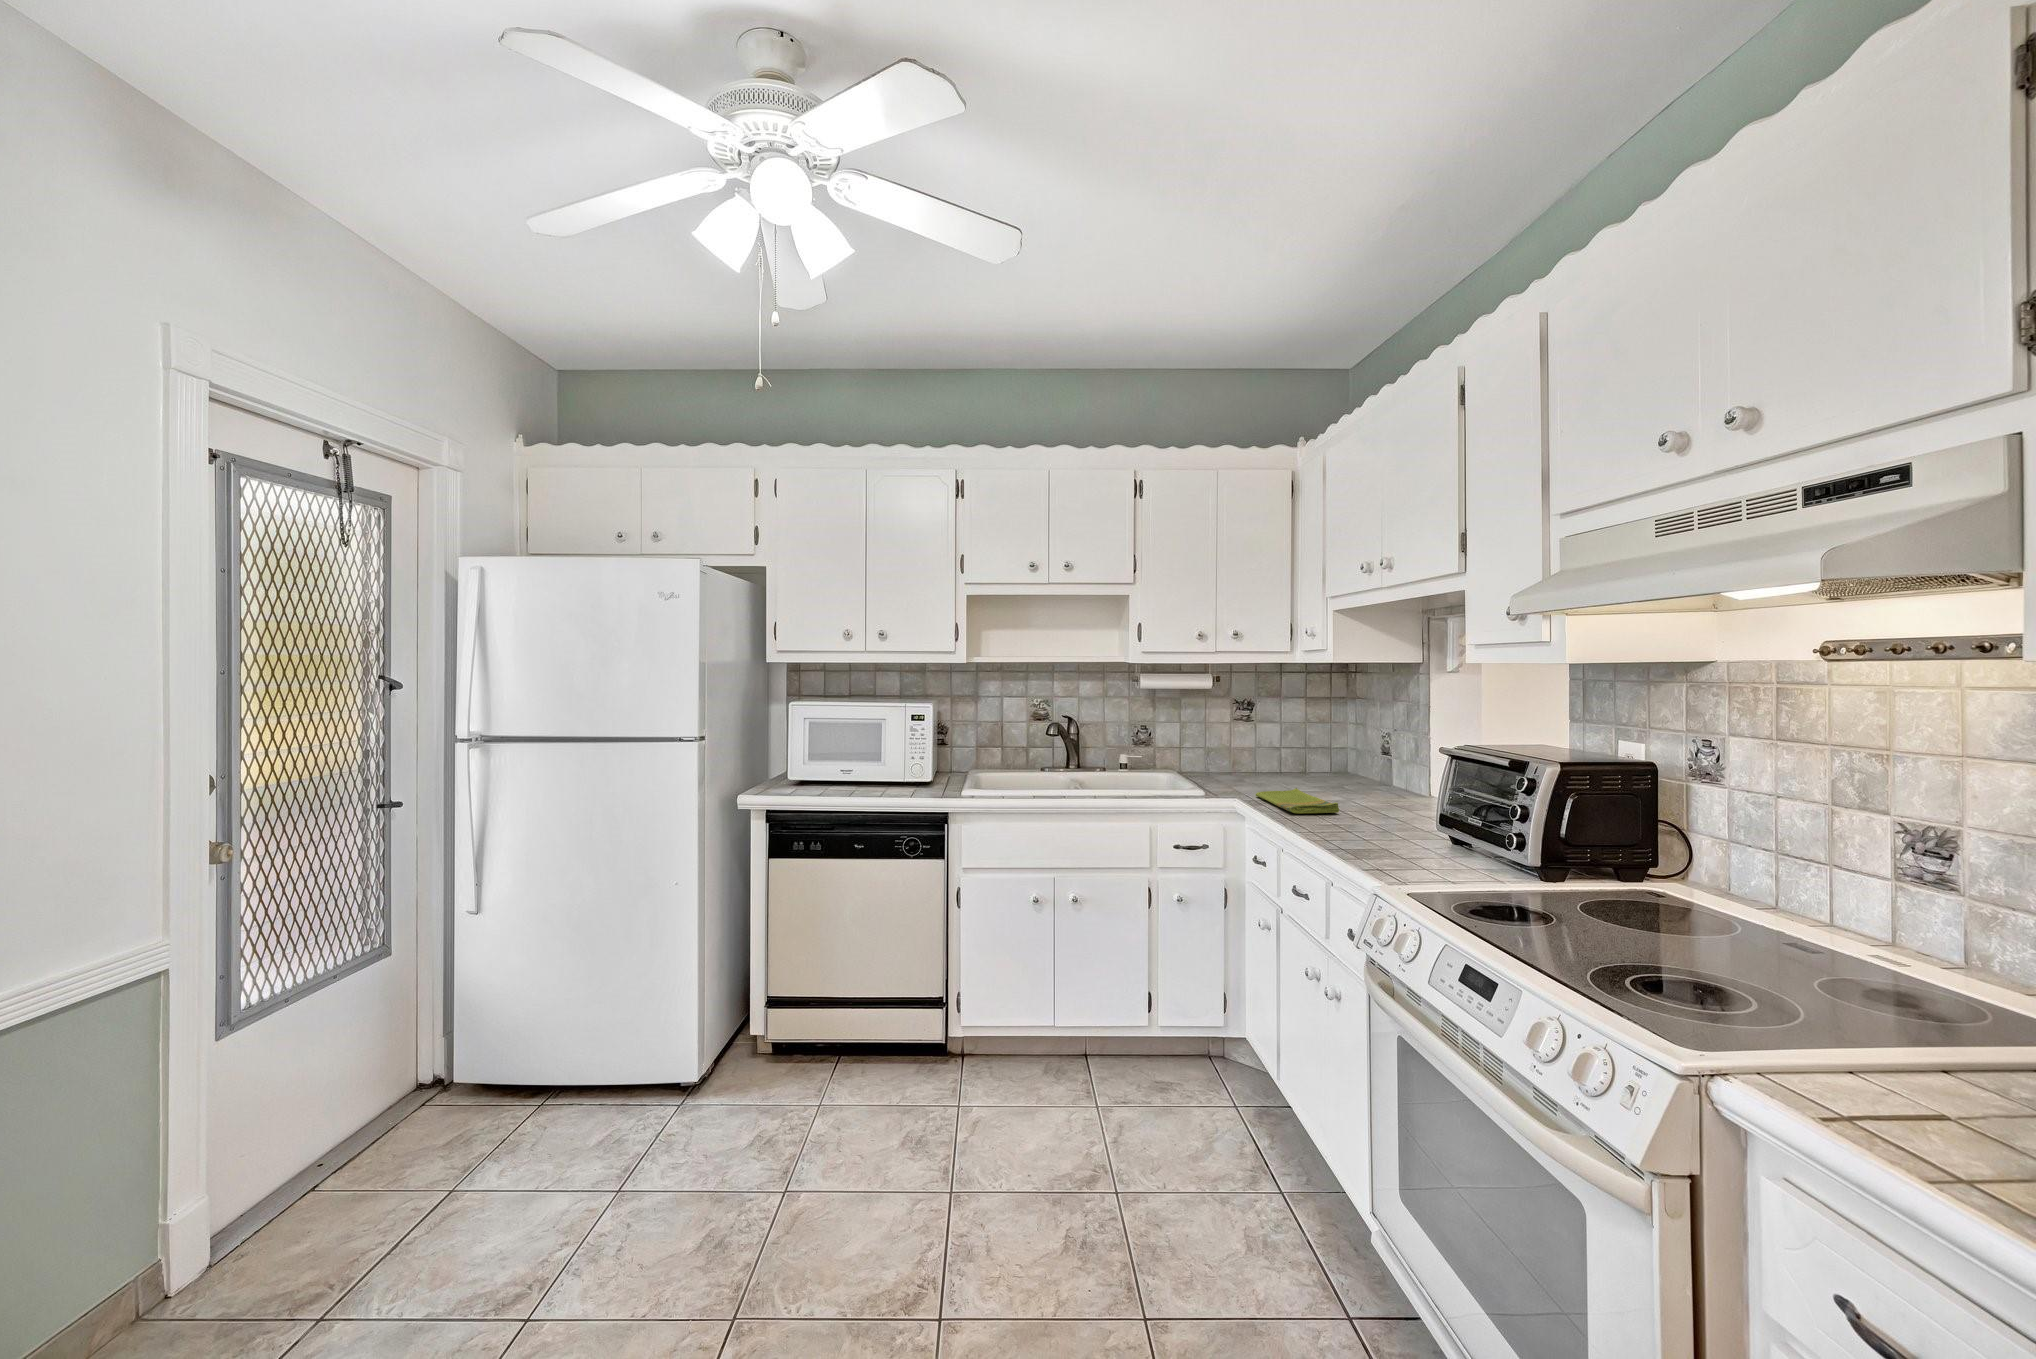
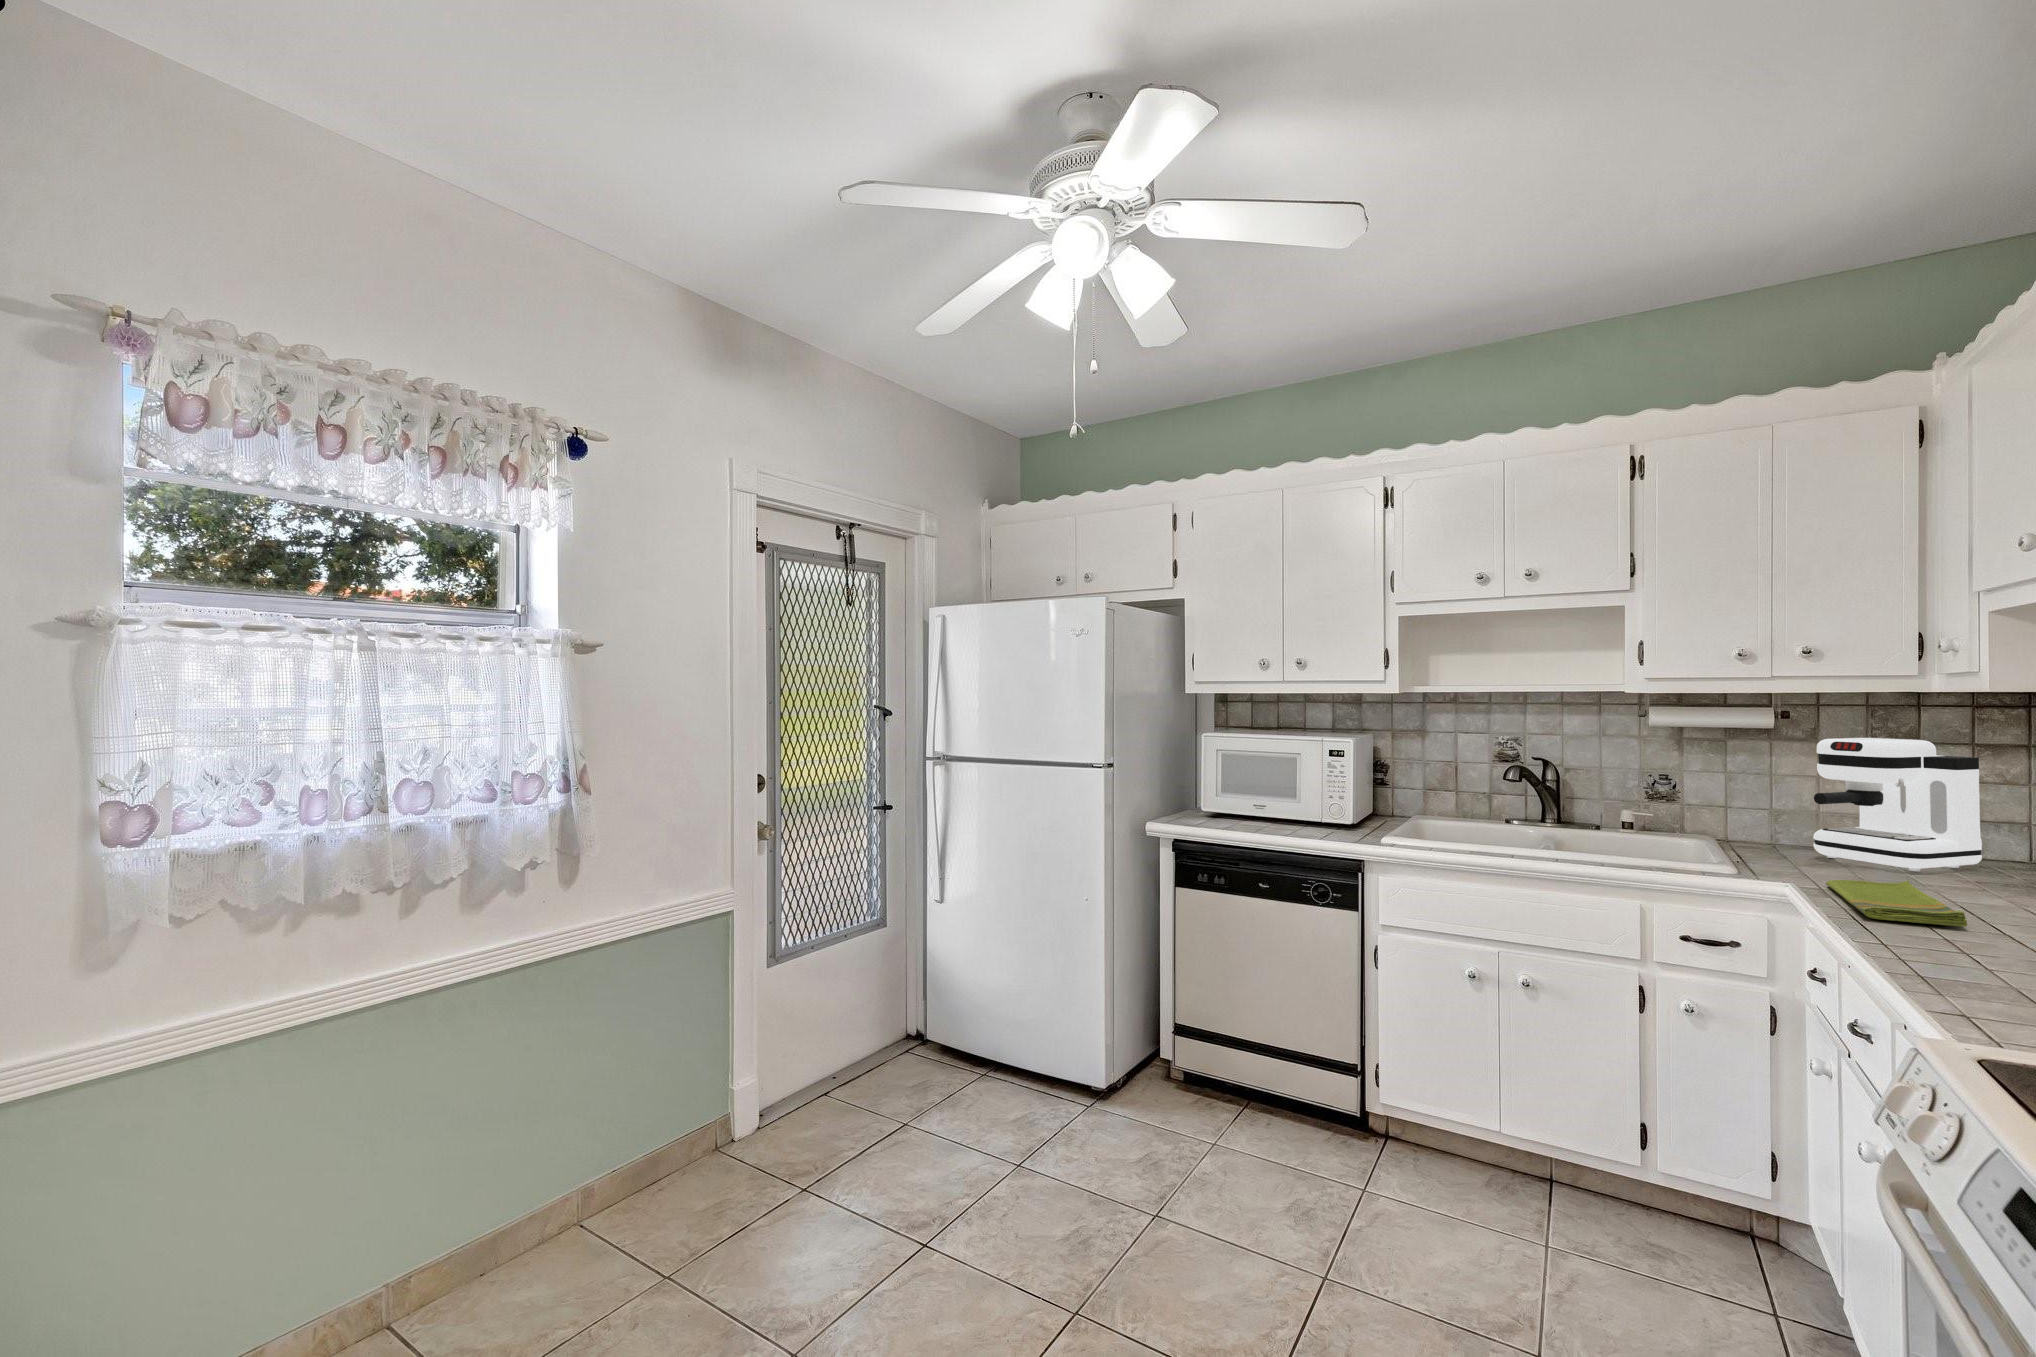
coffee maker: none [1234,694,1317,783] -> present [1813,738,1982,871]

